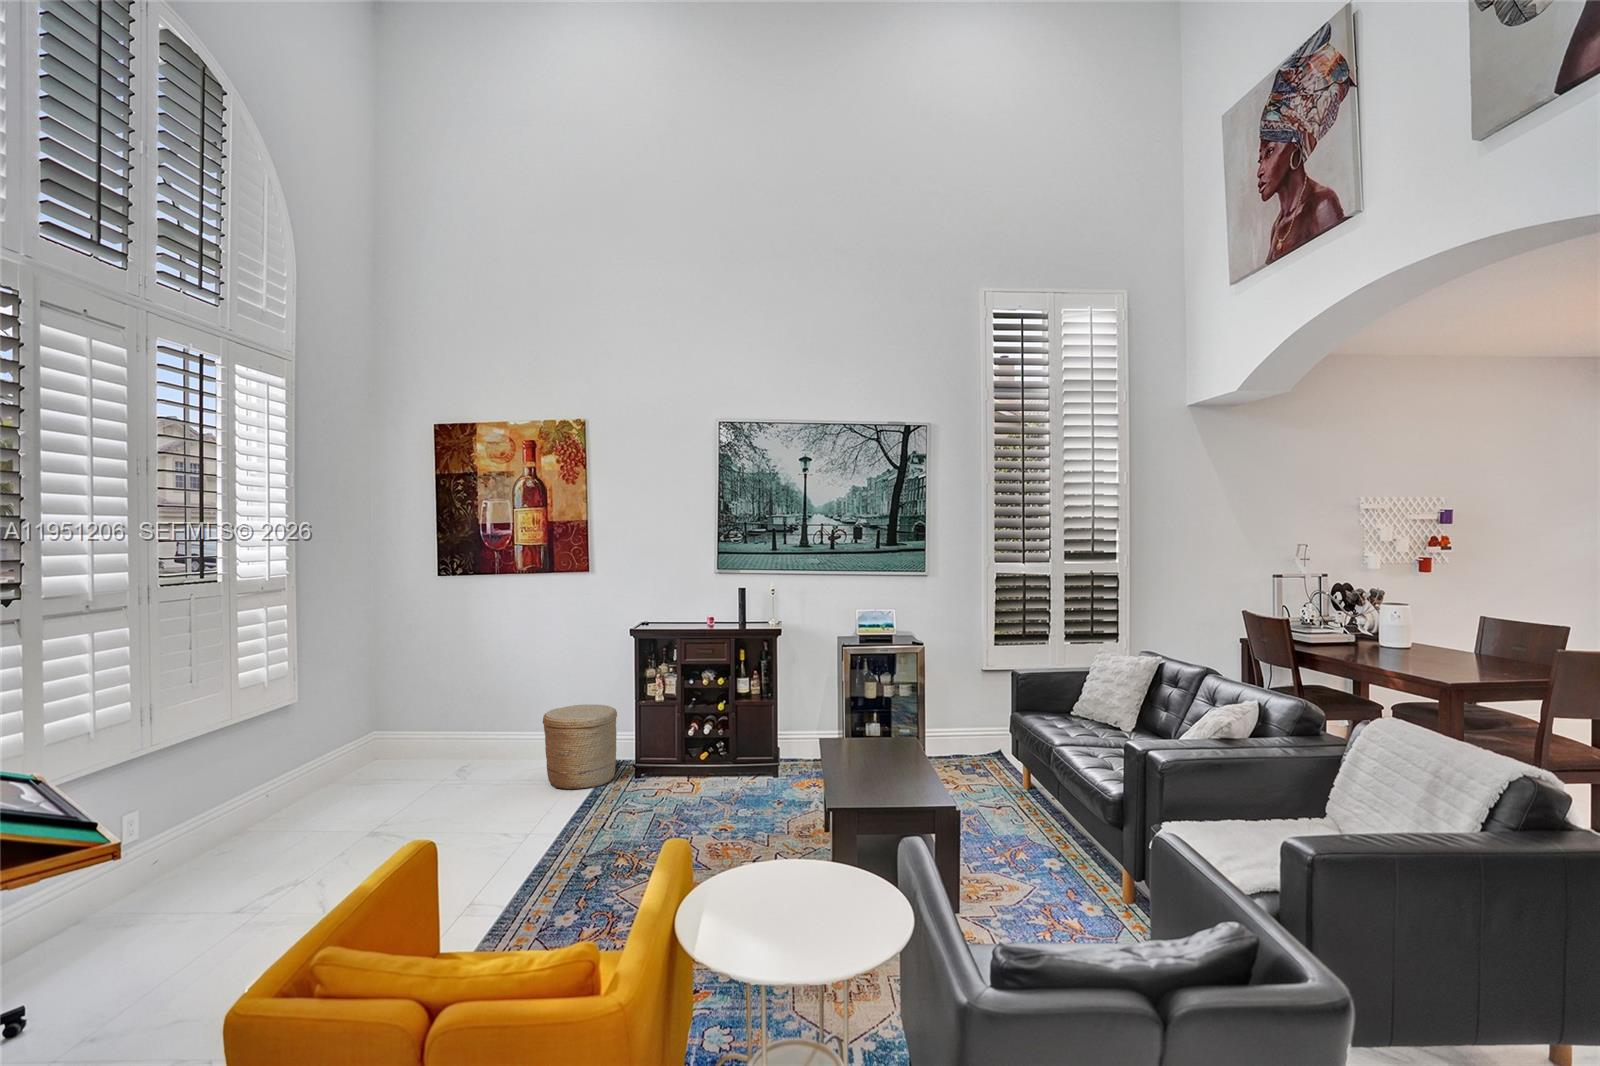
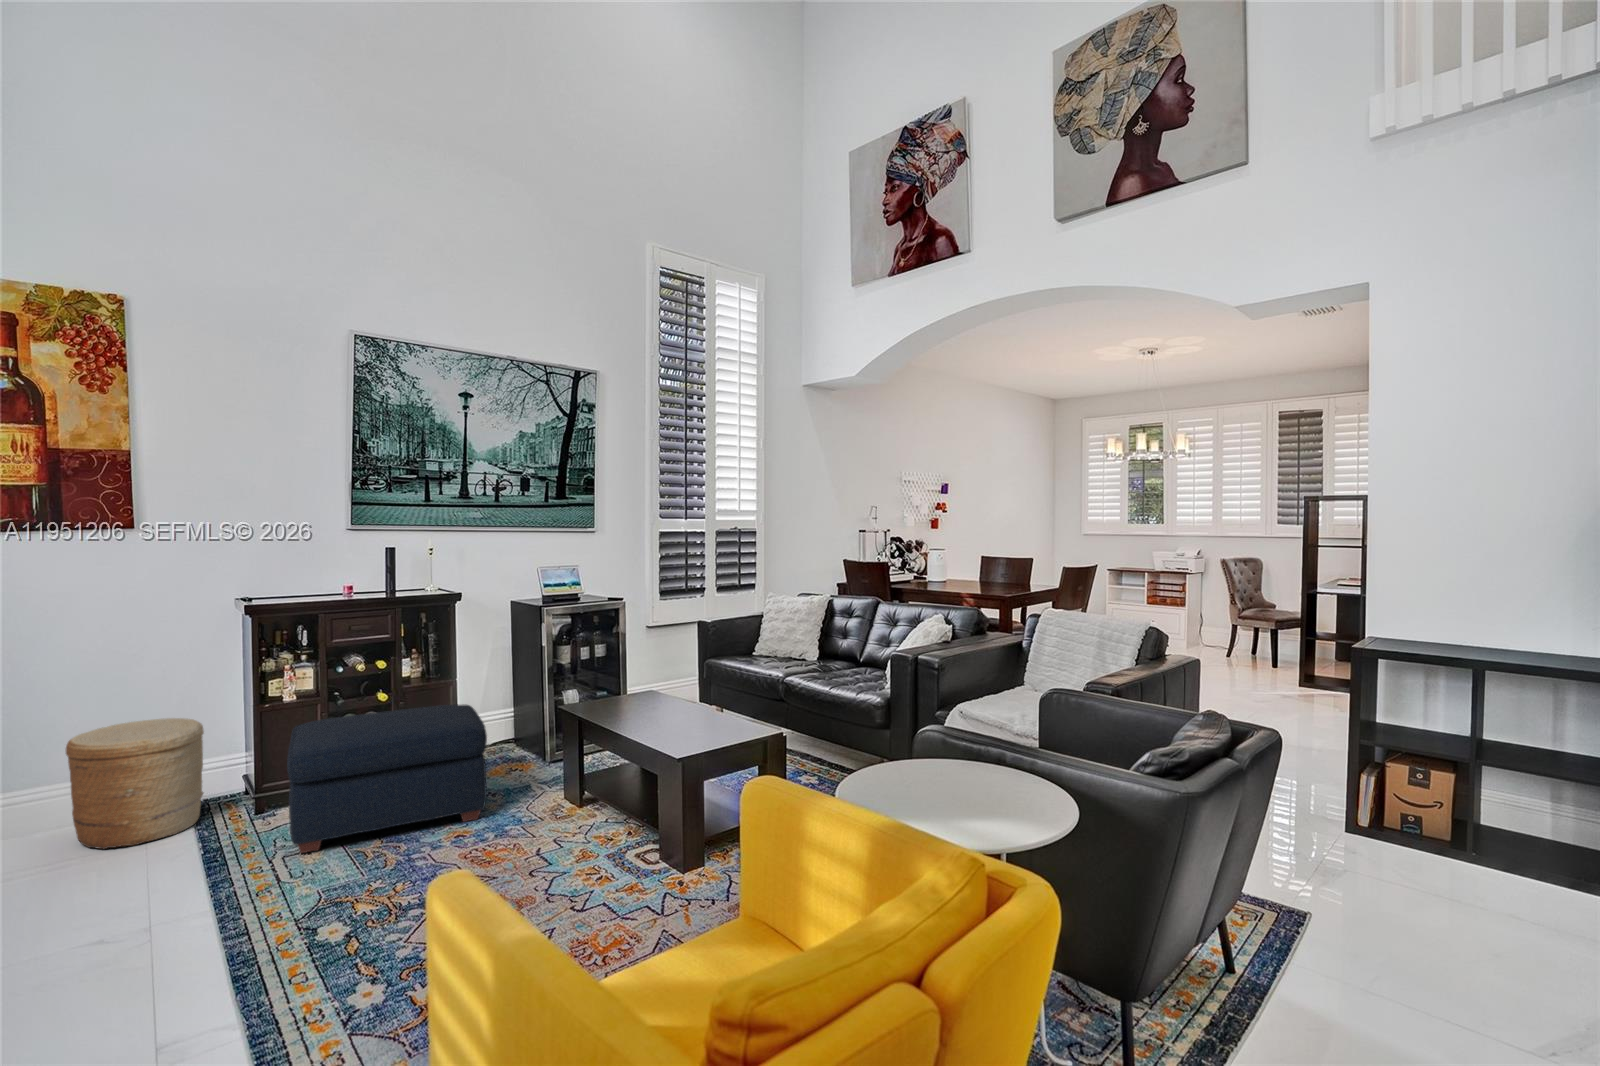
ottoman: none [627,721,778,824] -> present [287,704,487,853]

